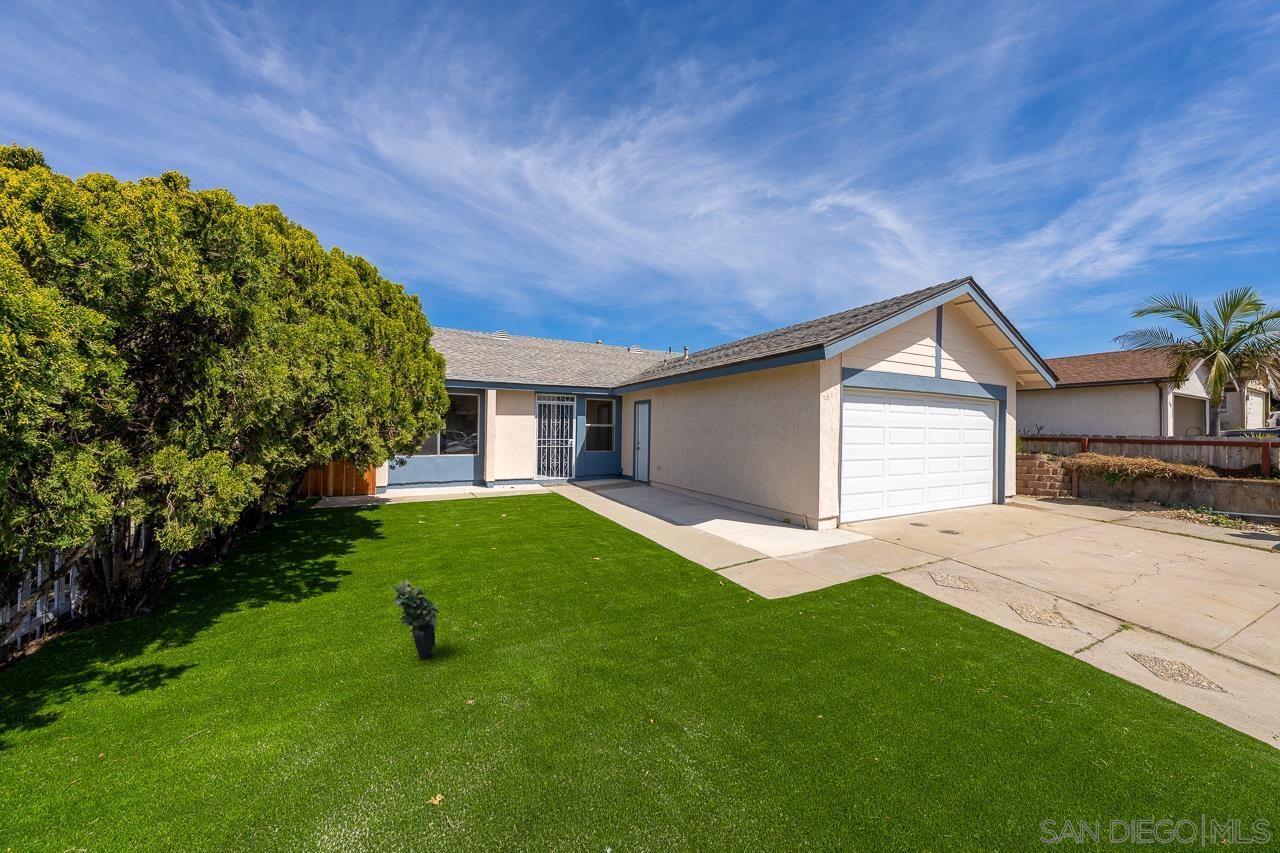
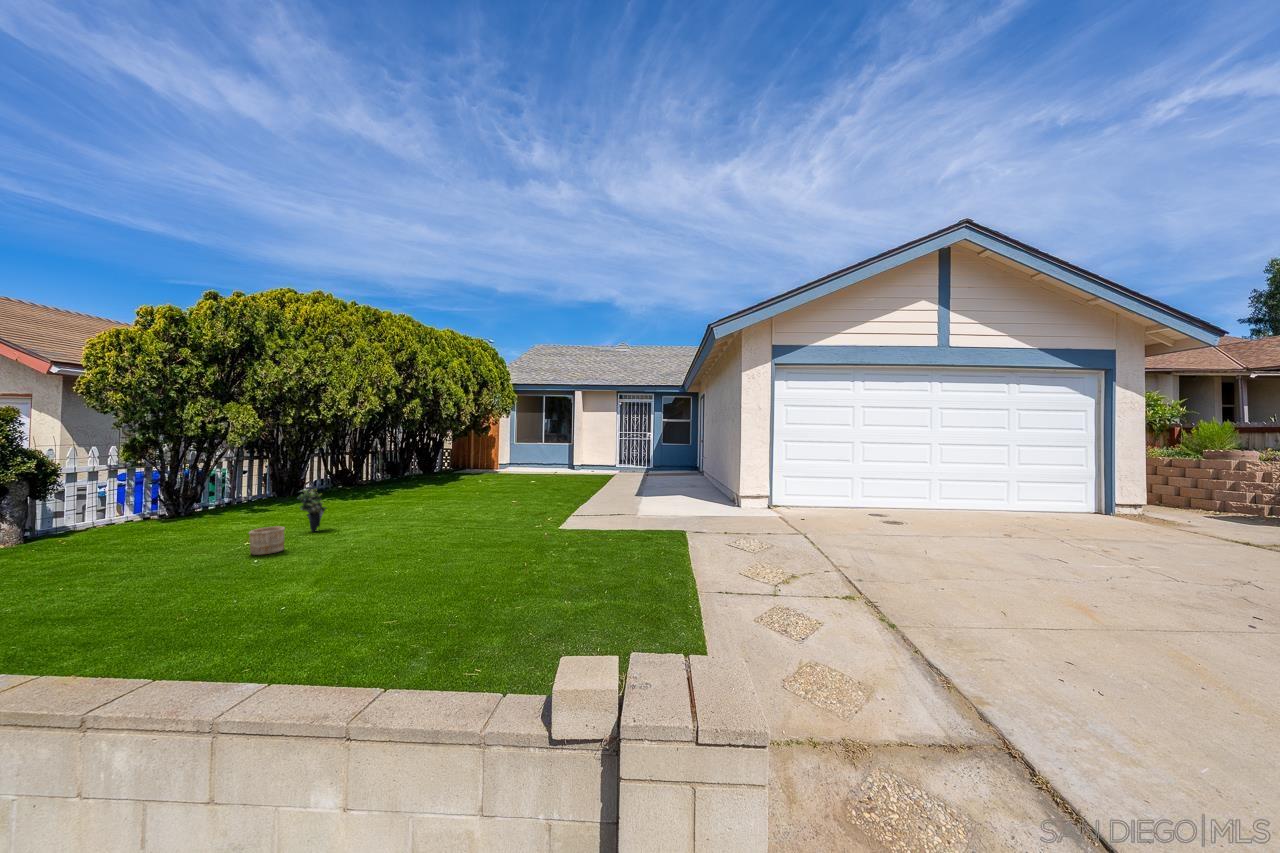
wooden bucket: none [457,674,517,749] -> present [249,526,285,555]

